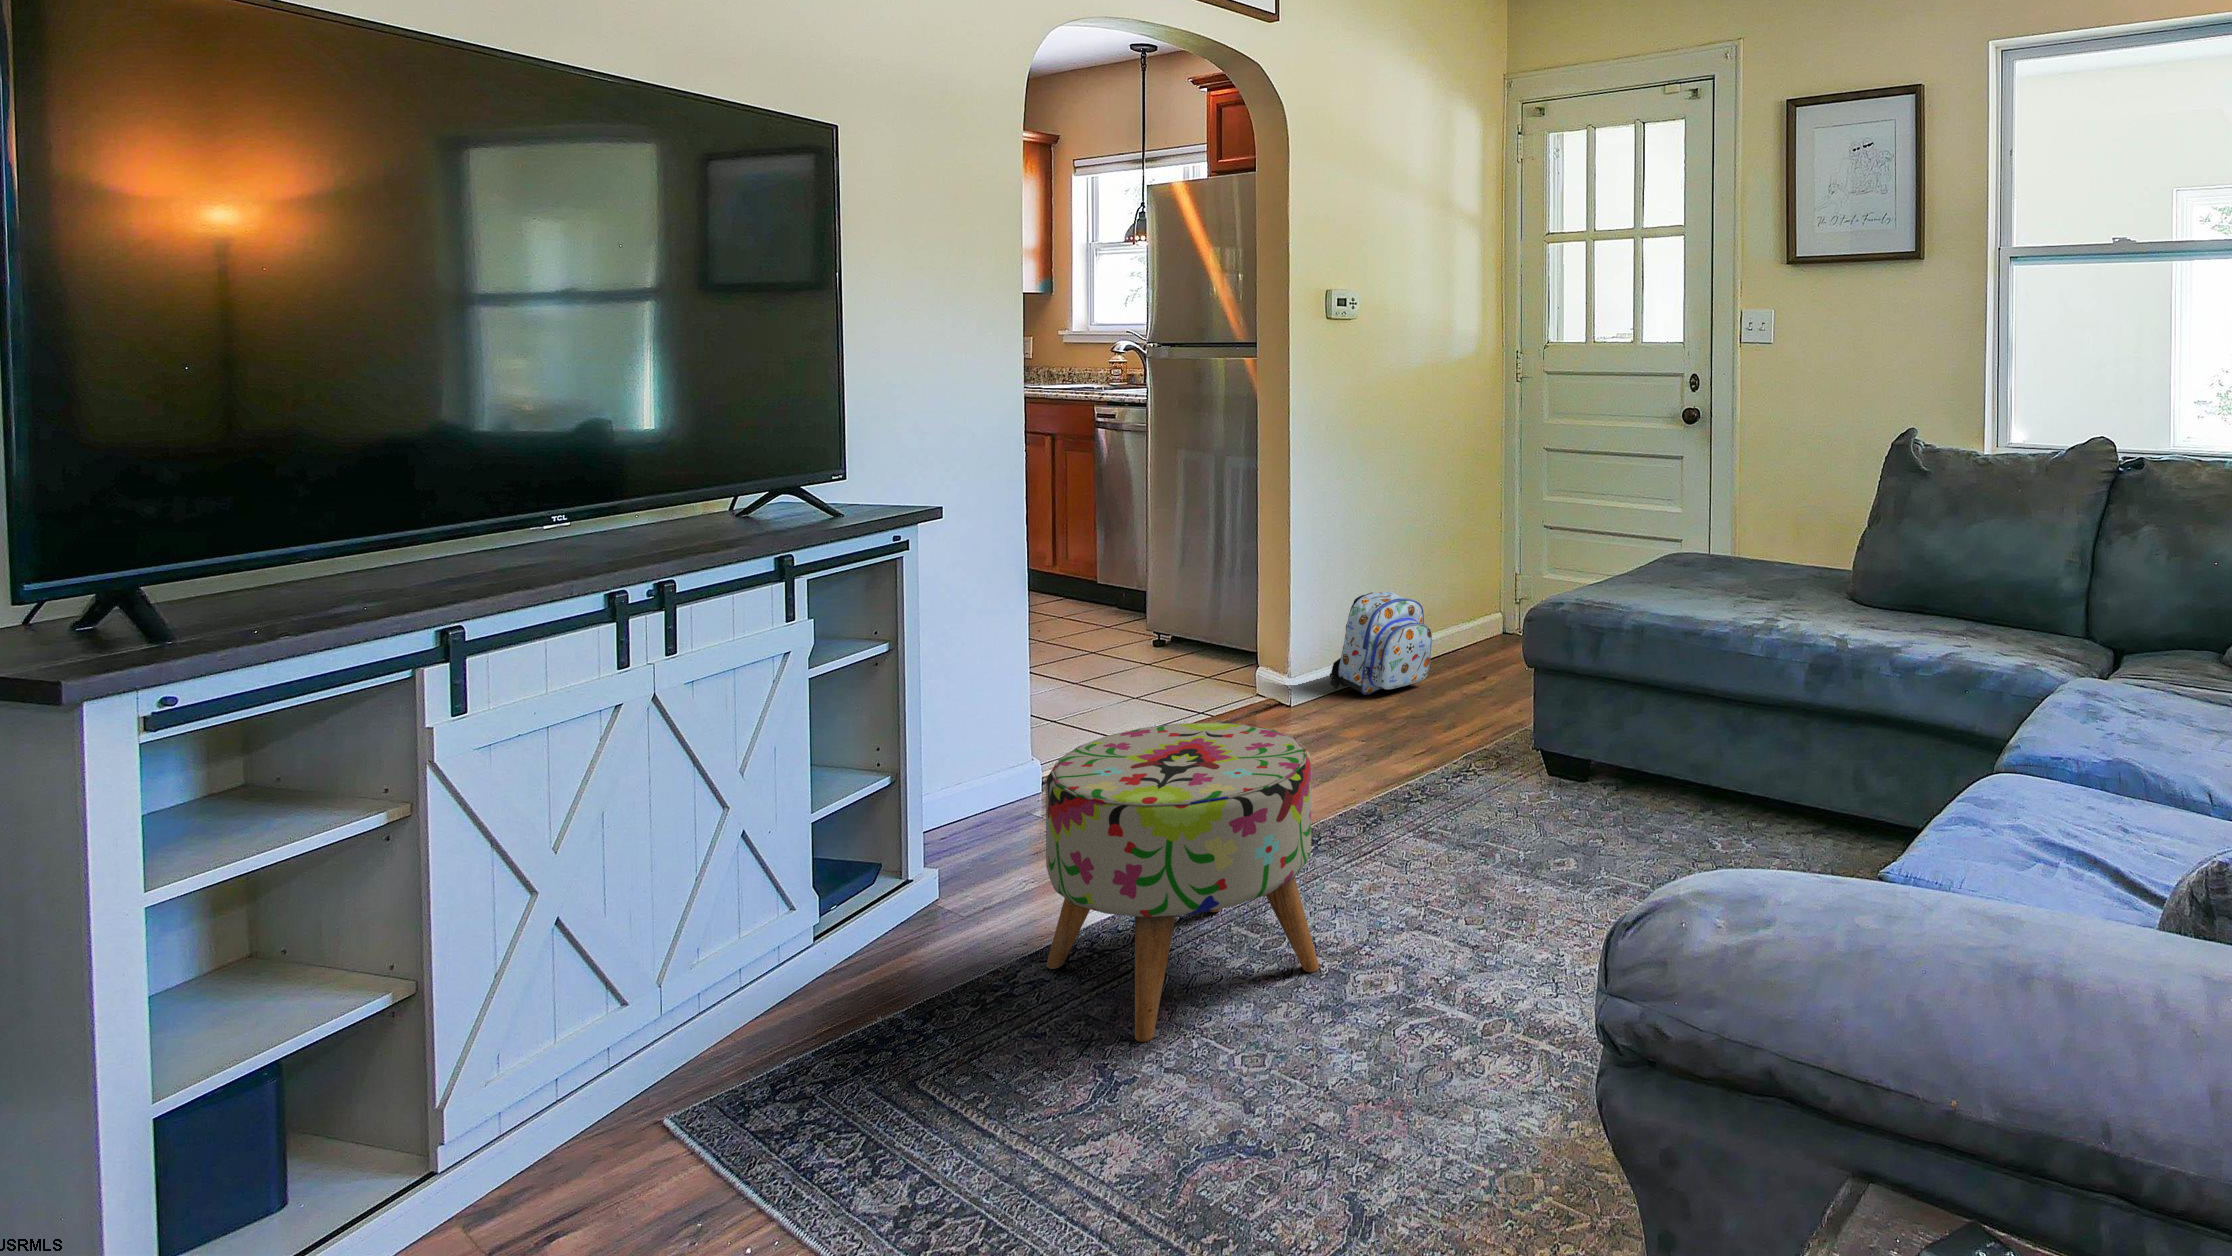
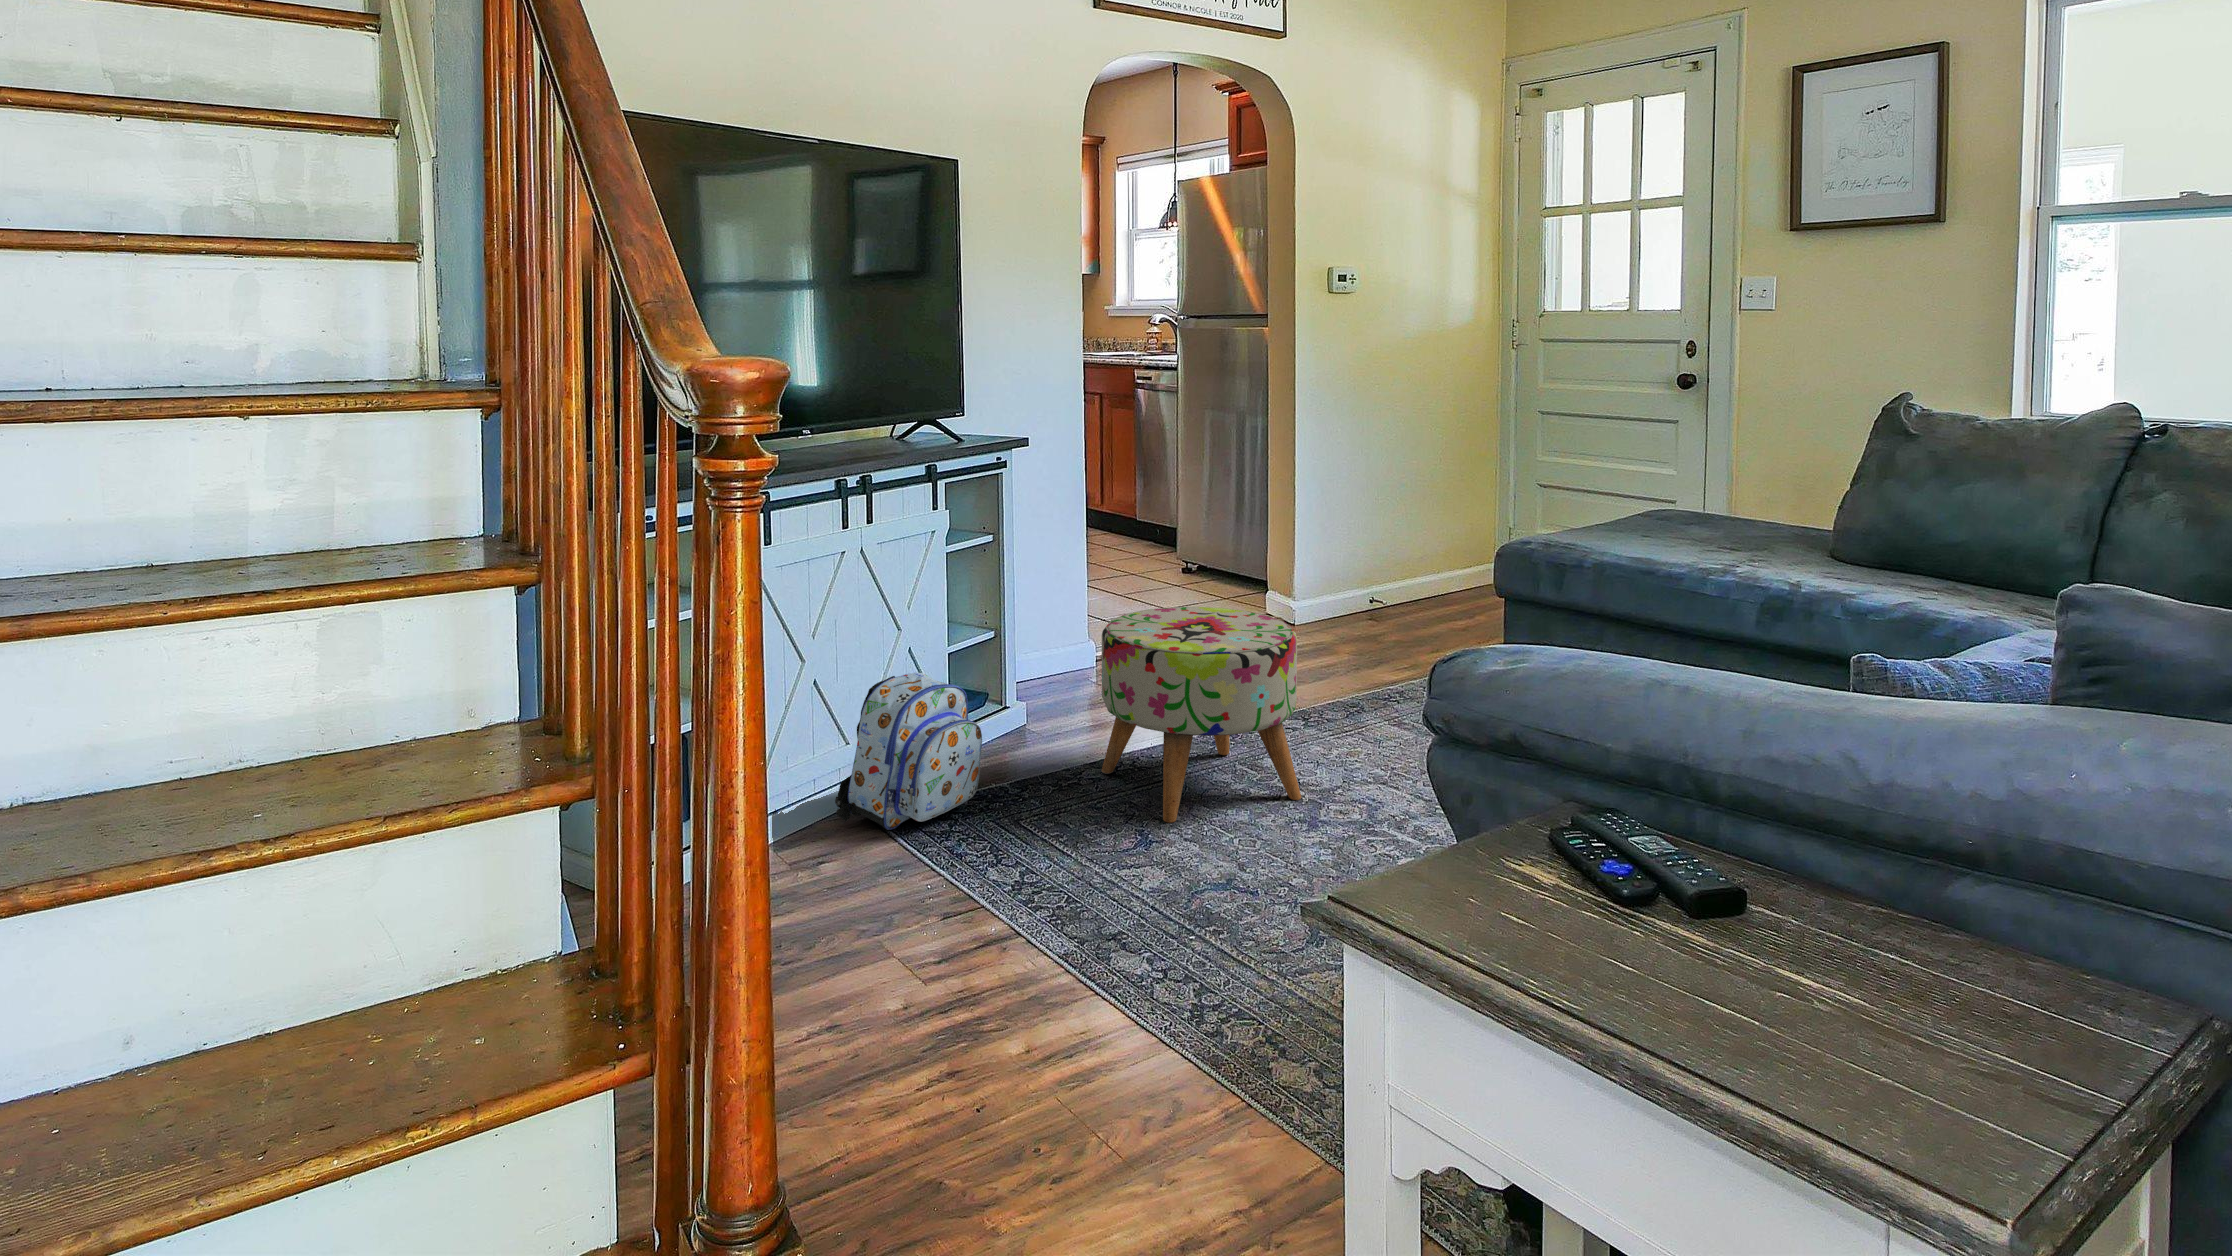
backpack: present [1330,592,1432,695] -> present [835,673,982,830]

